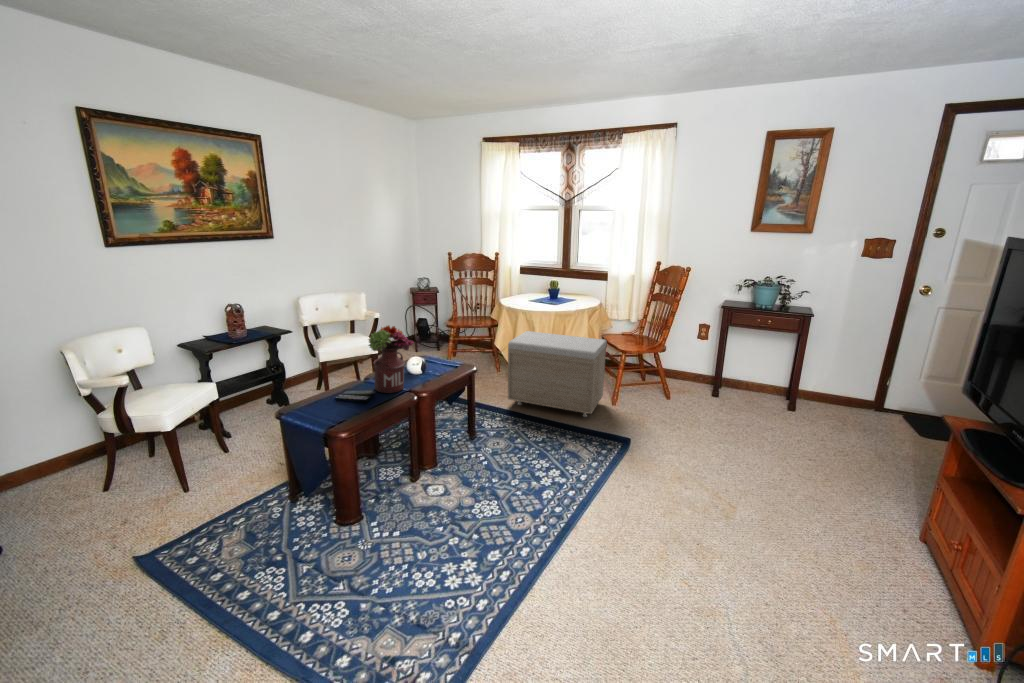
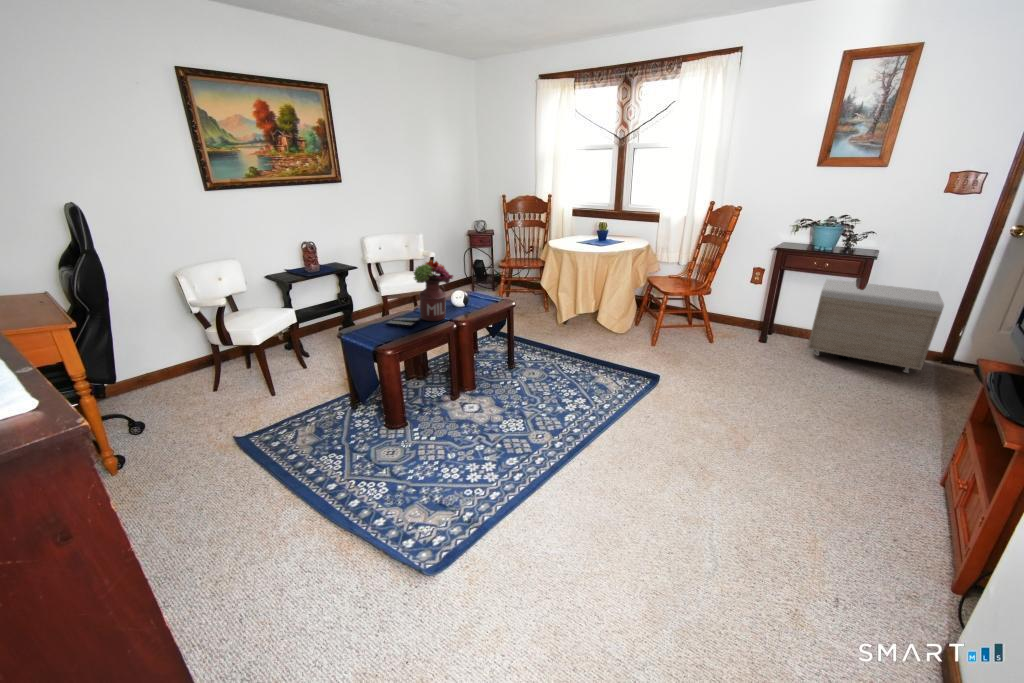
storage bench: present [508,331,607,417] -> present [807,279,944,373]

